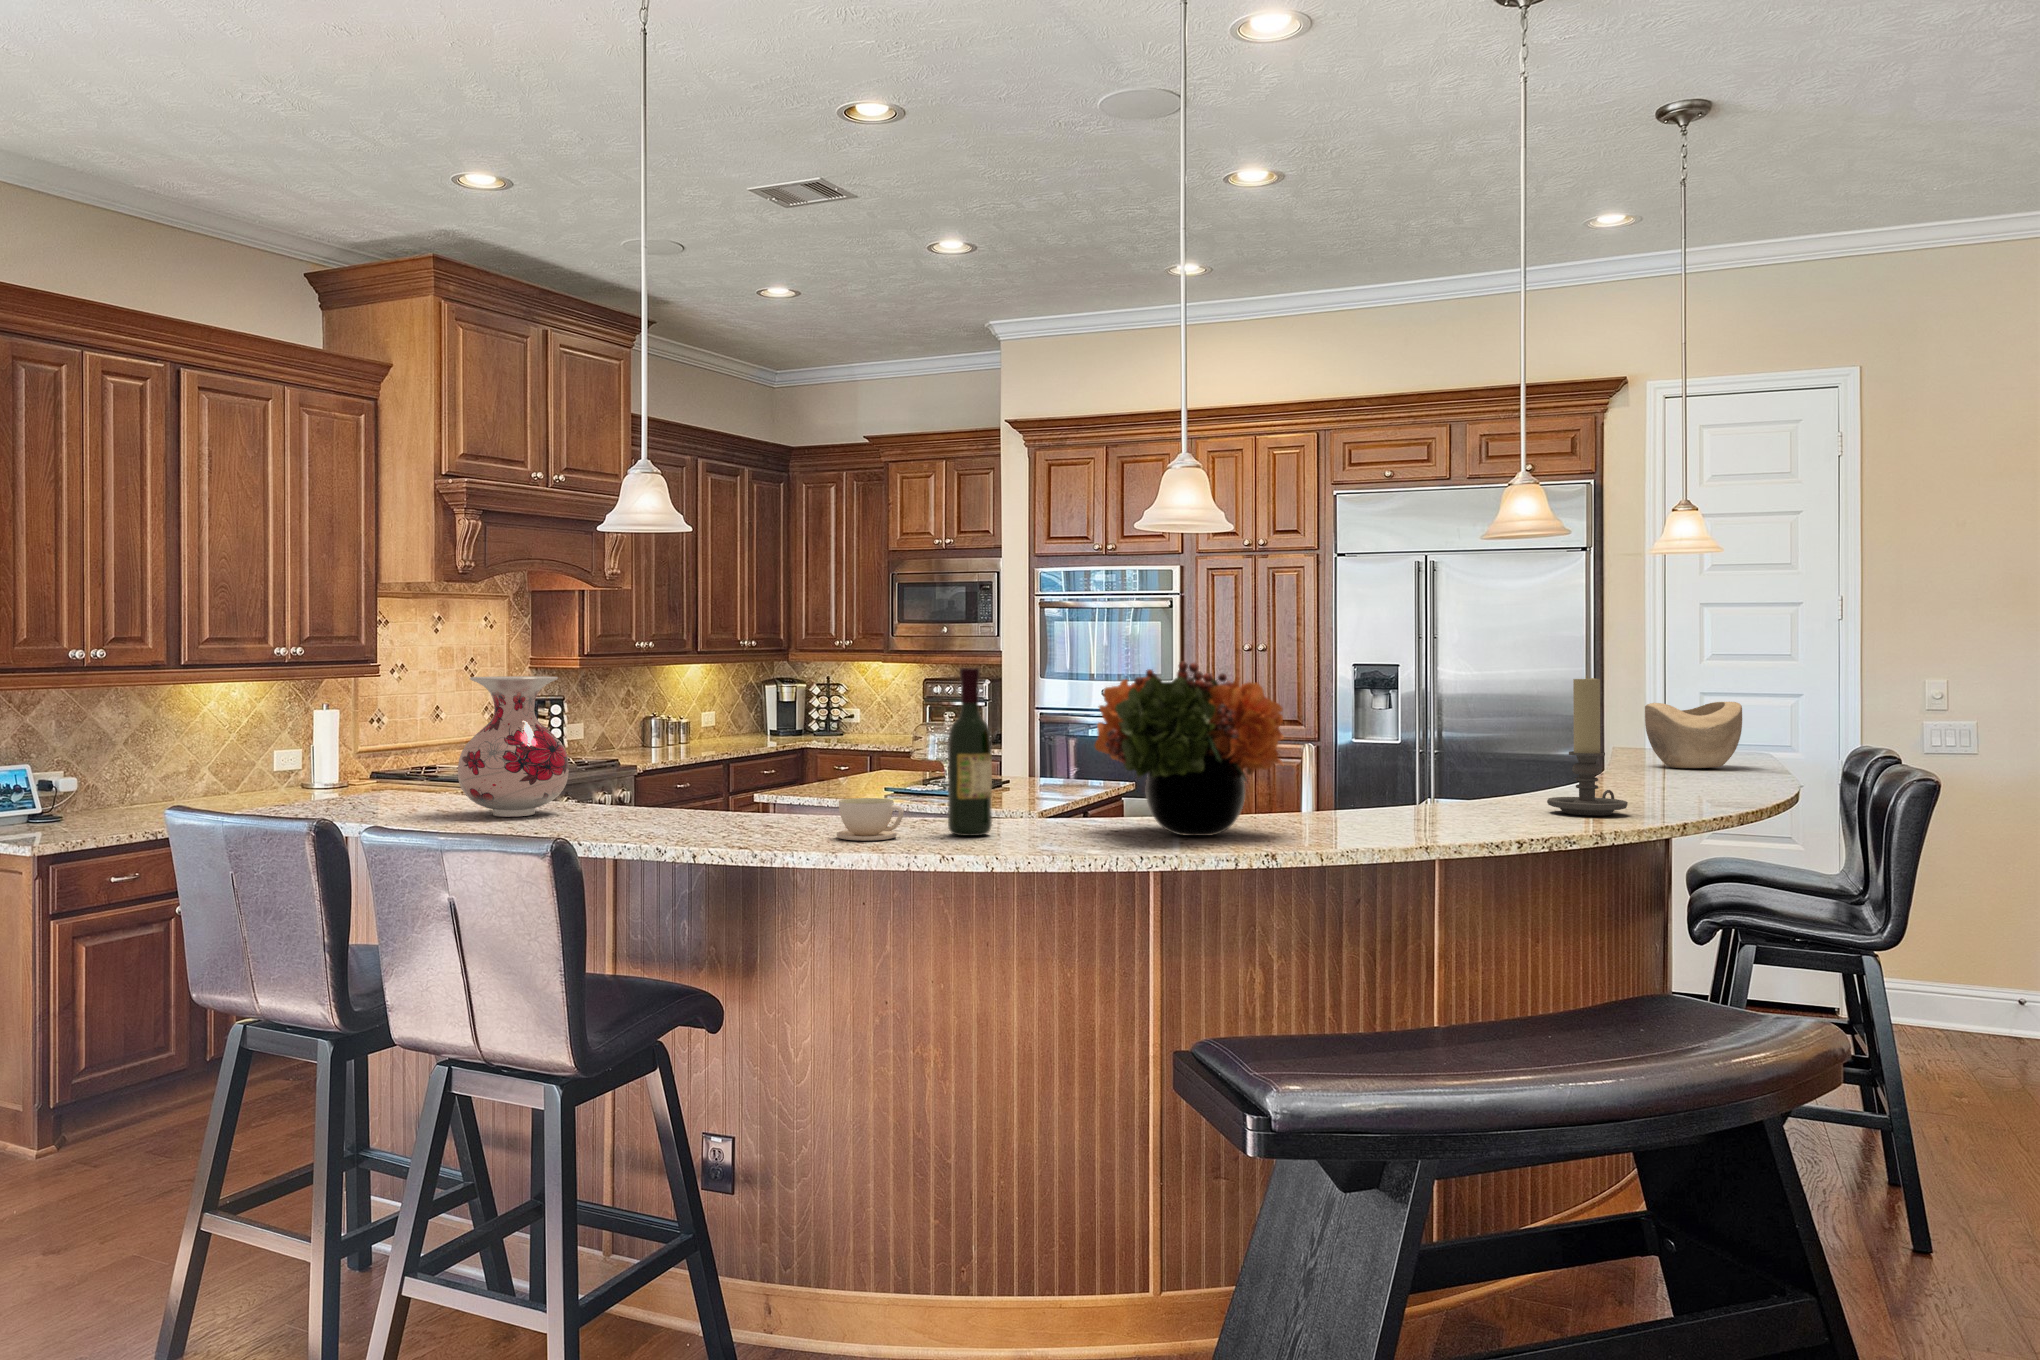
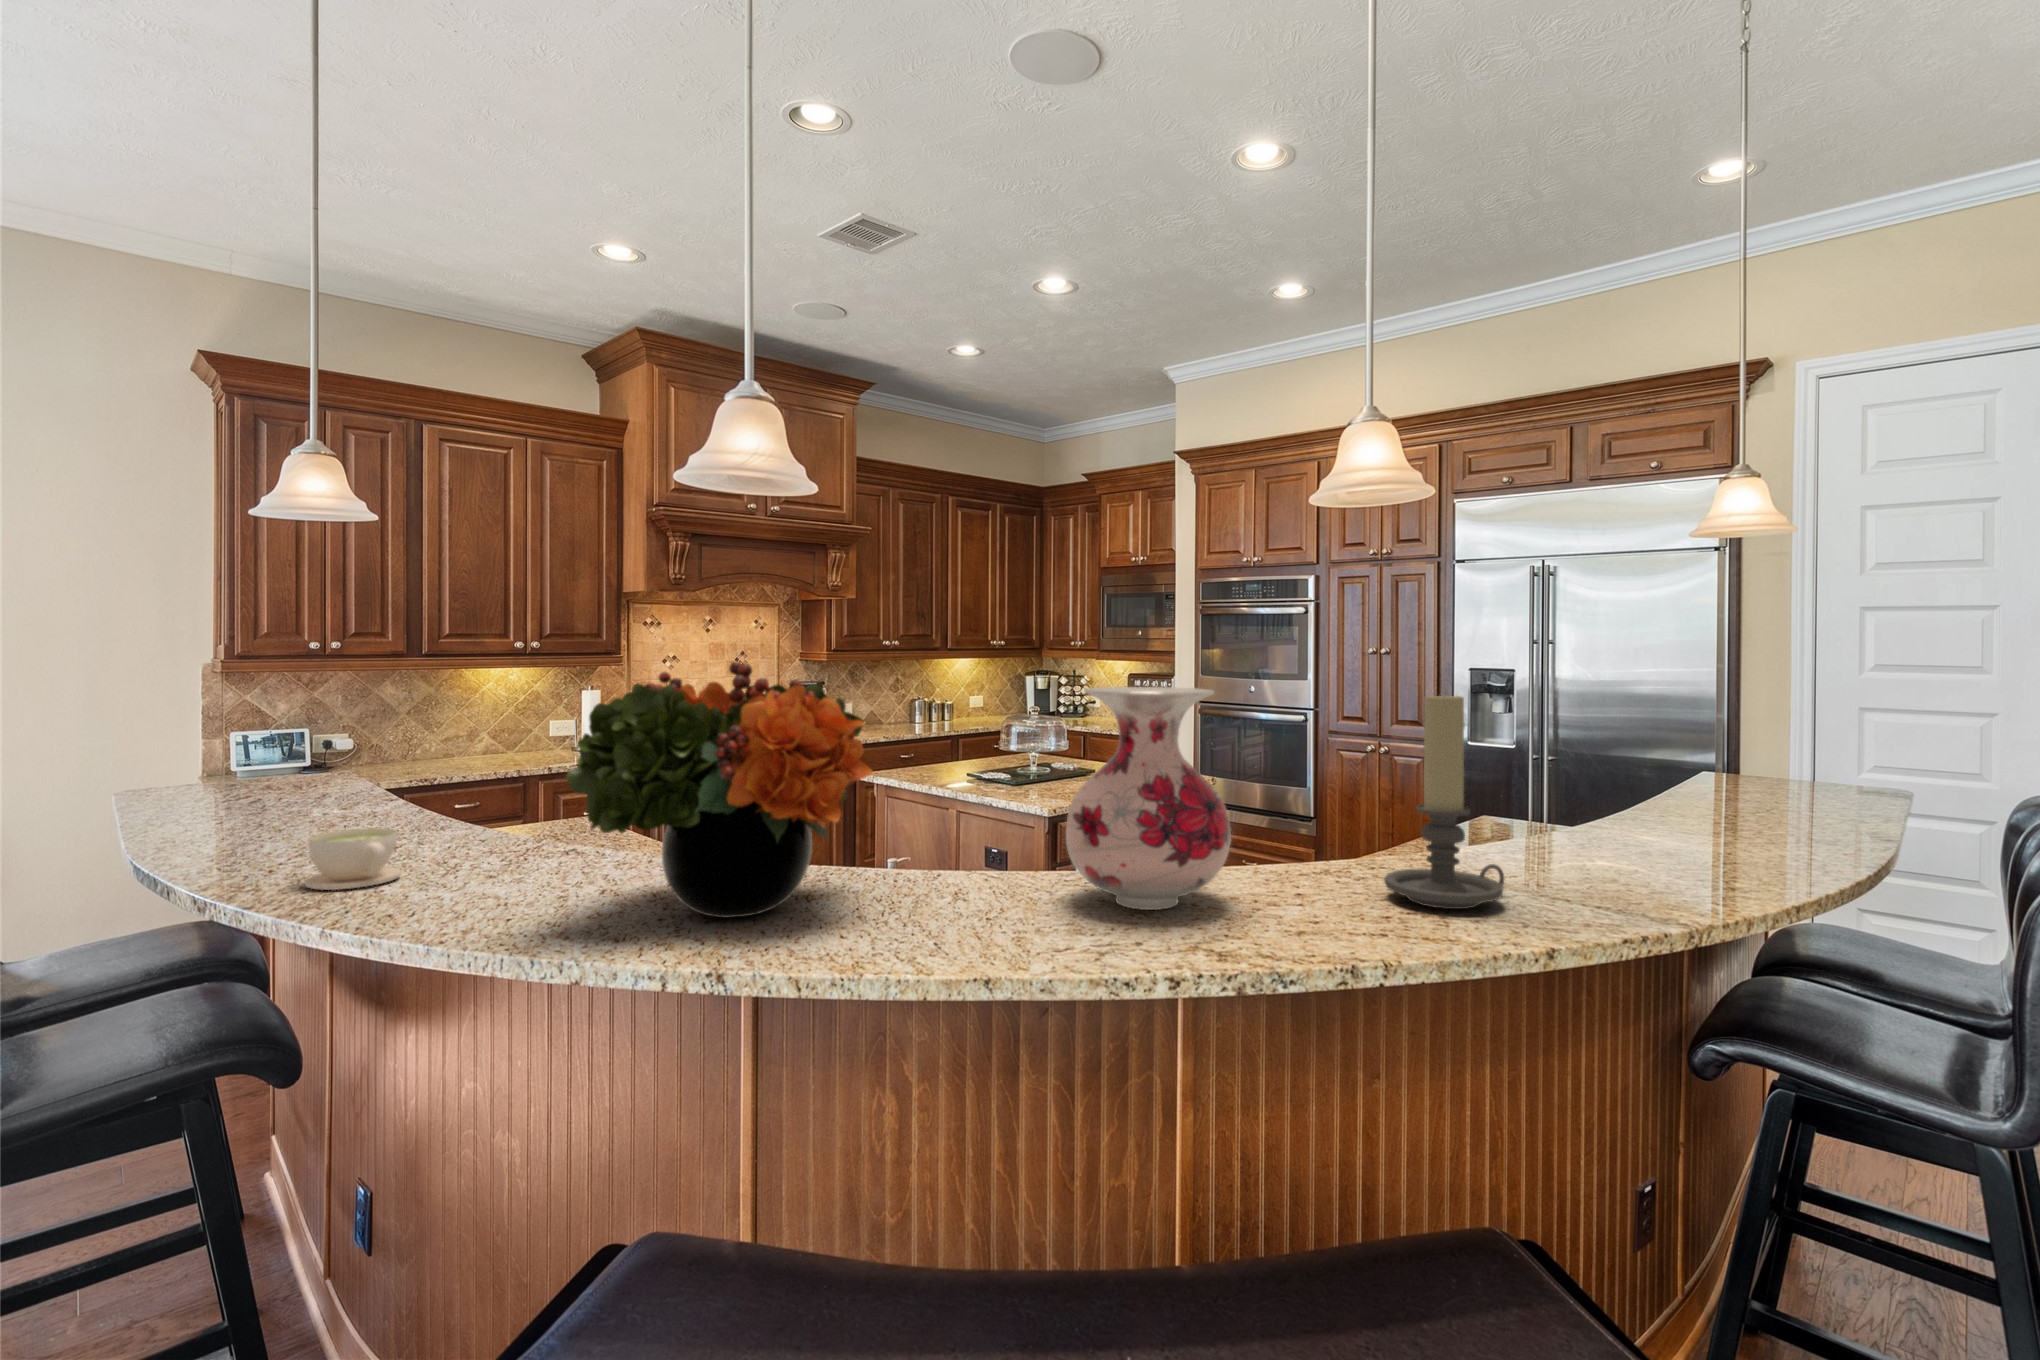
wine bottle: present [948,668,992,836] -> none [447,666,516,890]
vase: present [458,676,569,817] -> present [1066,687,1231,910]
decorative bowl: present [1645,702,1742,768] -> none [1722,721,1856,806]

